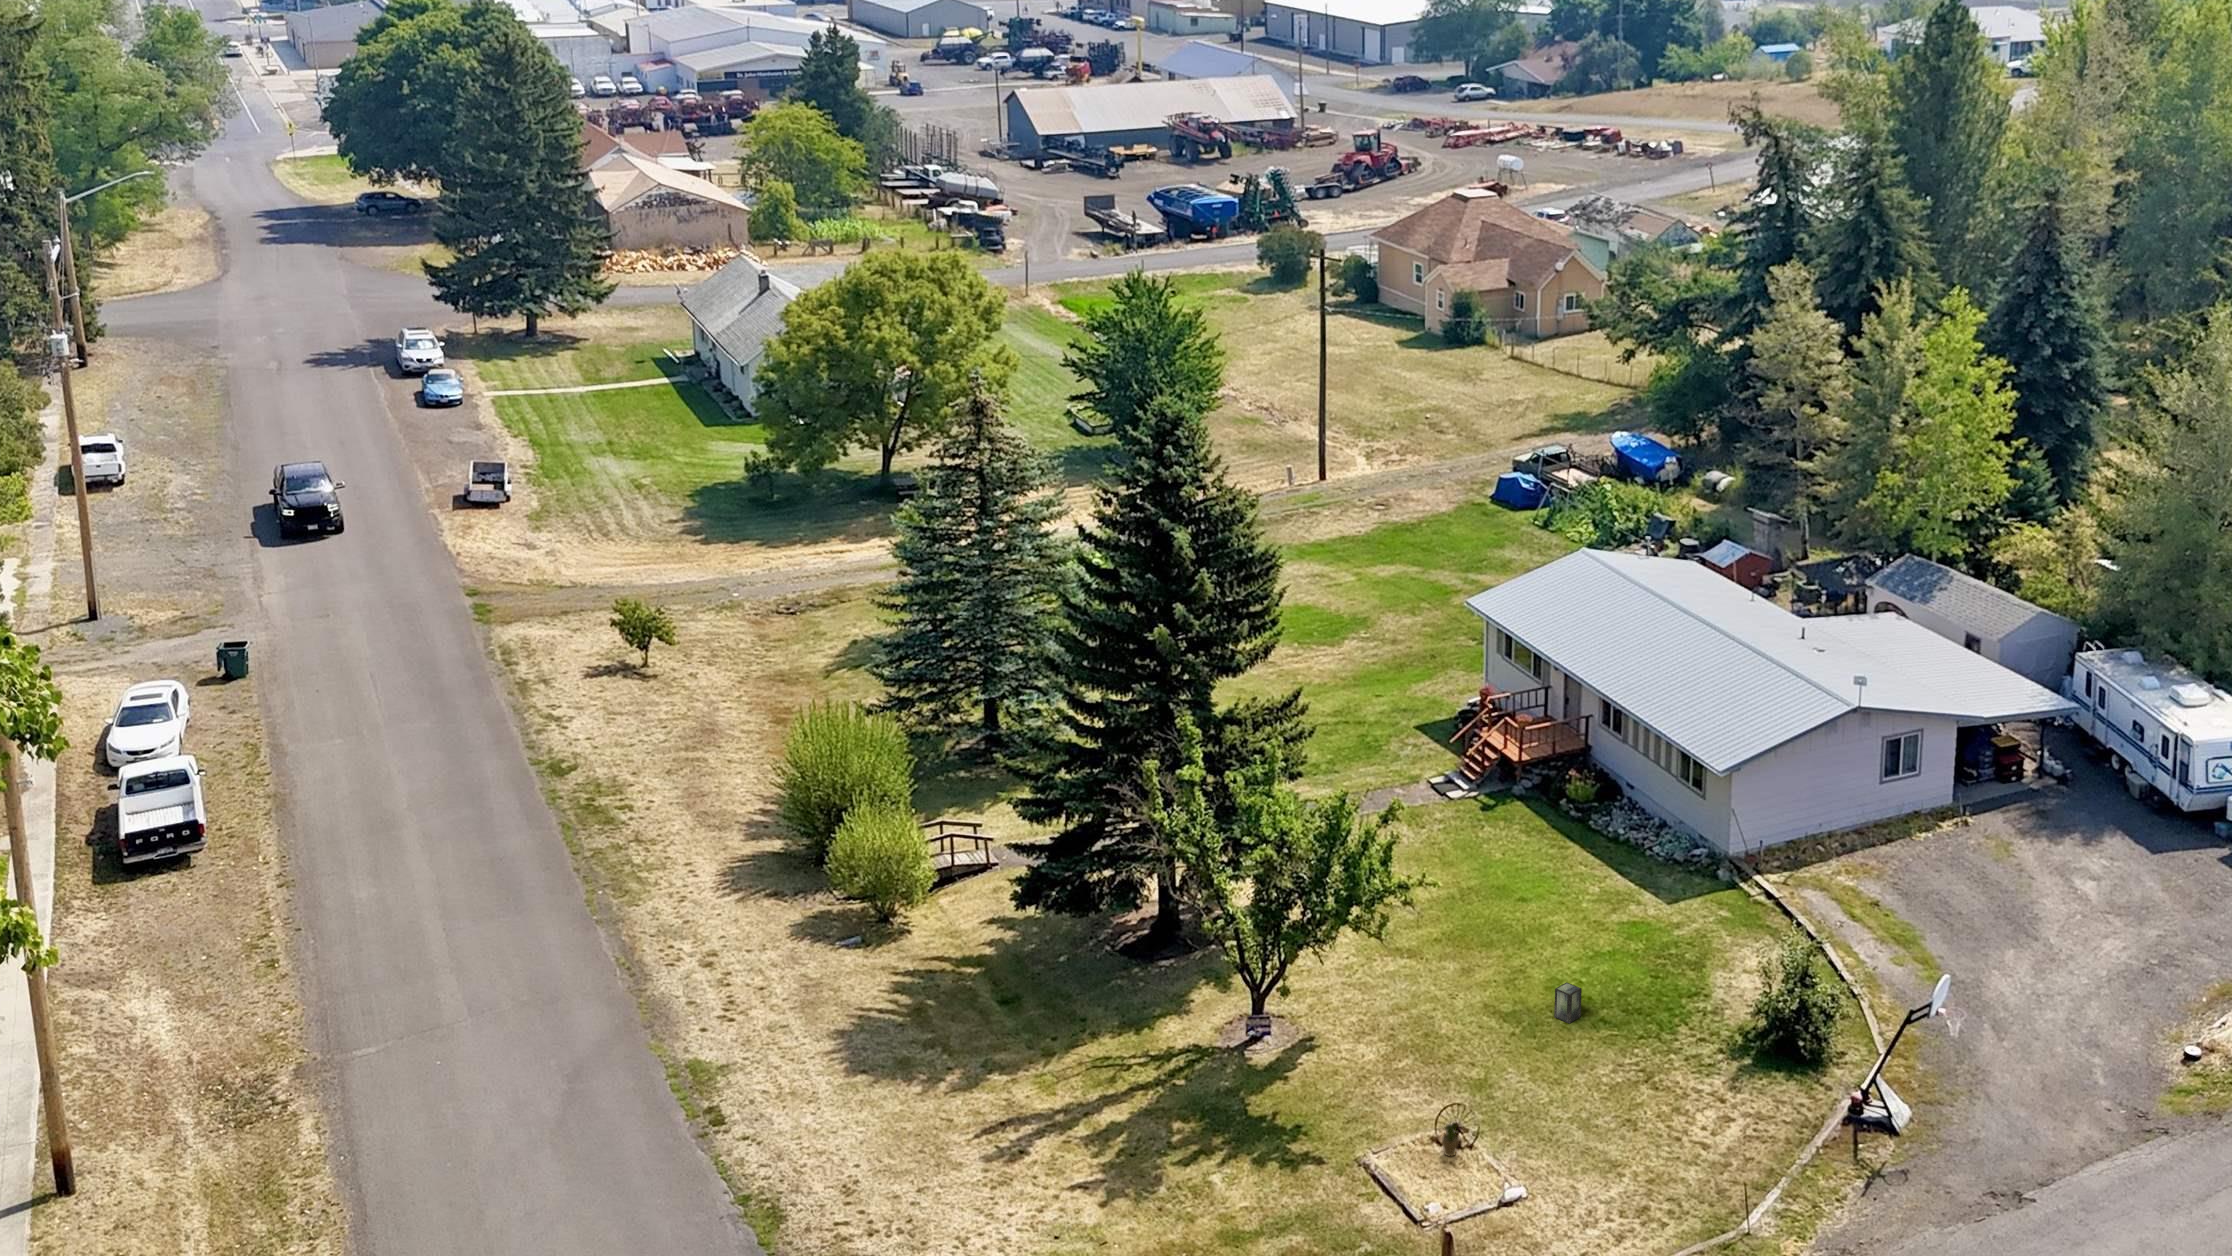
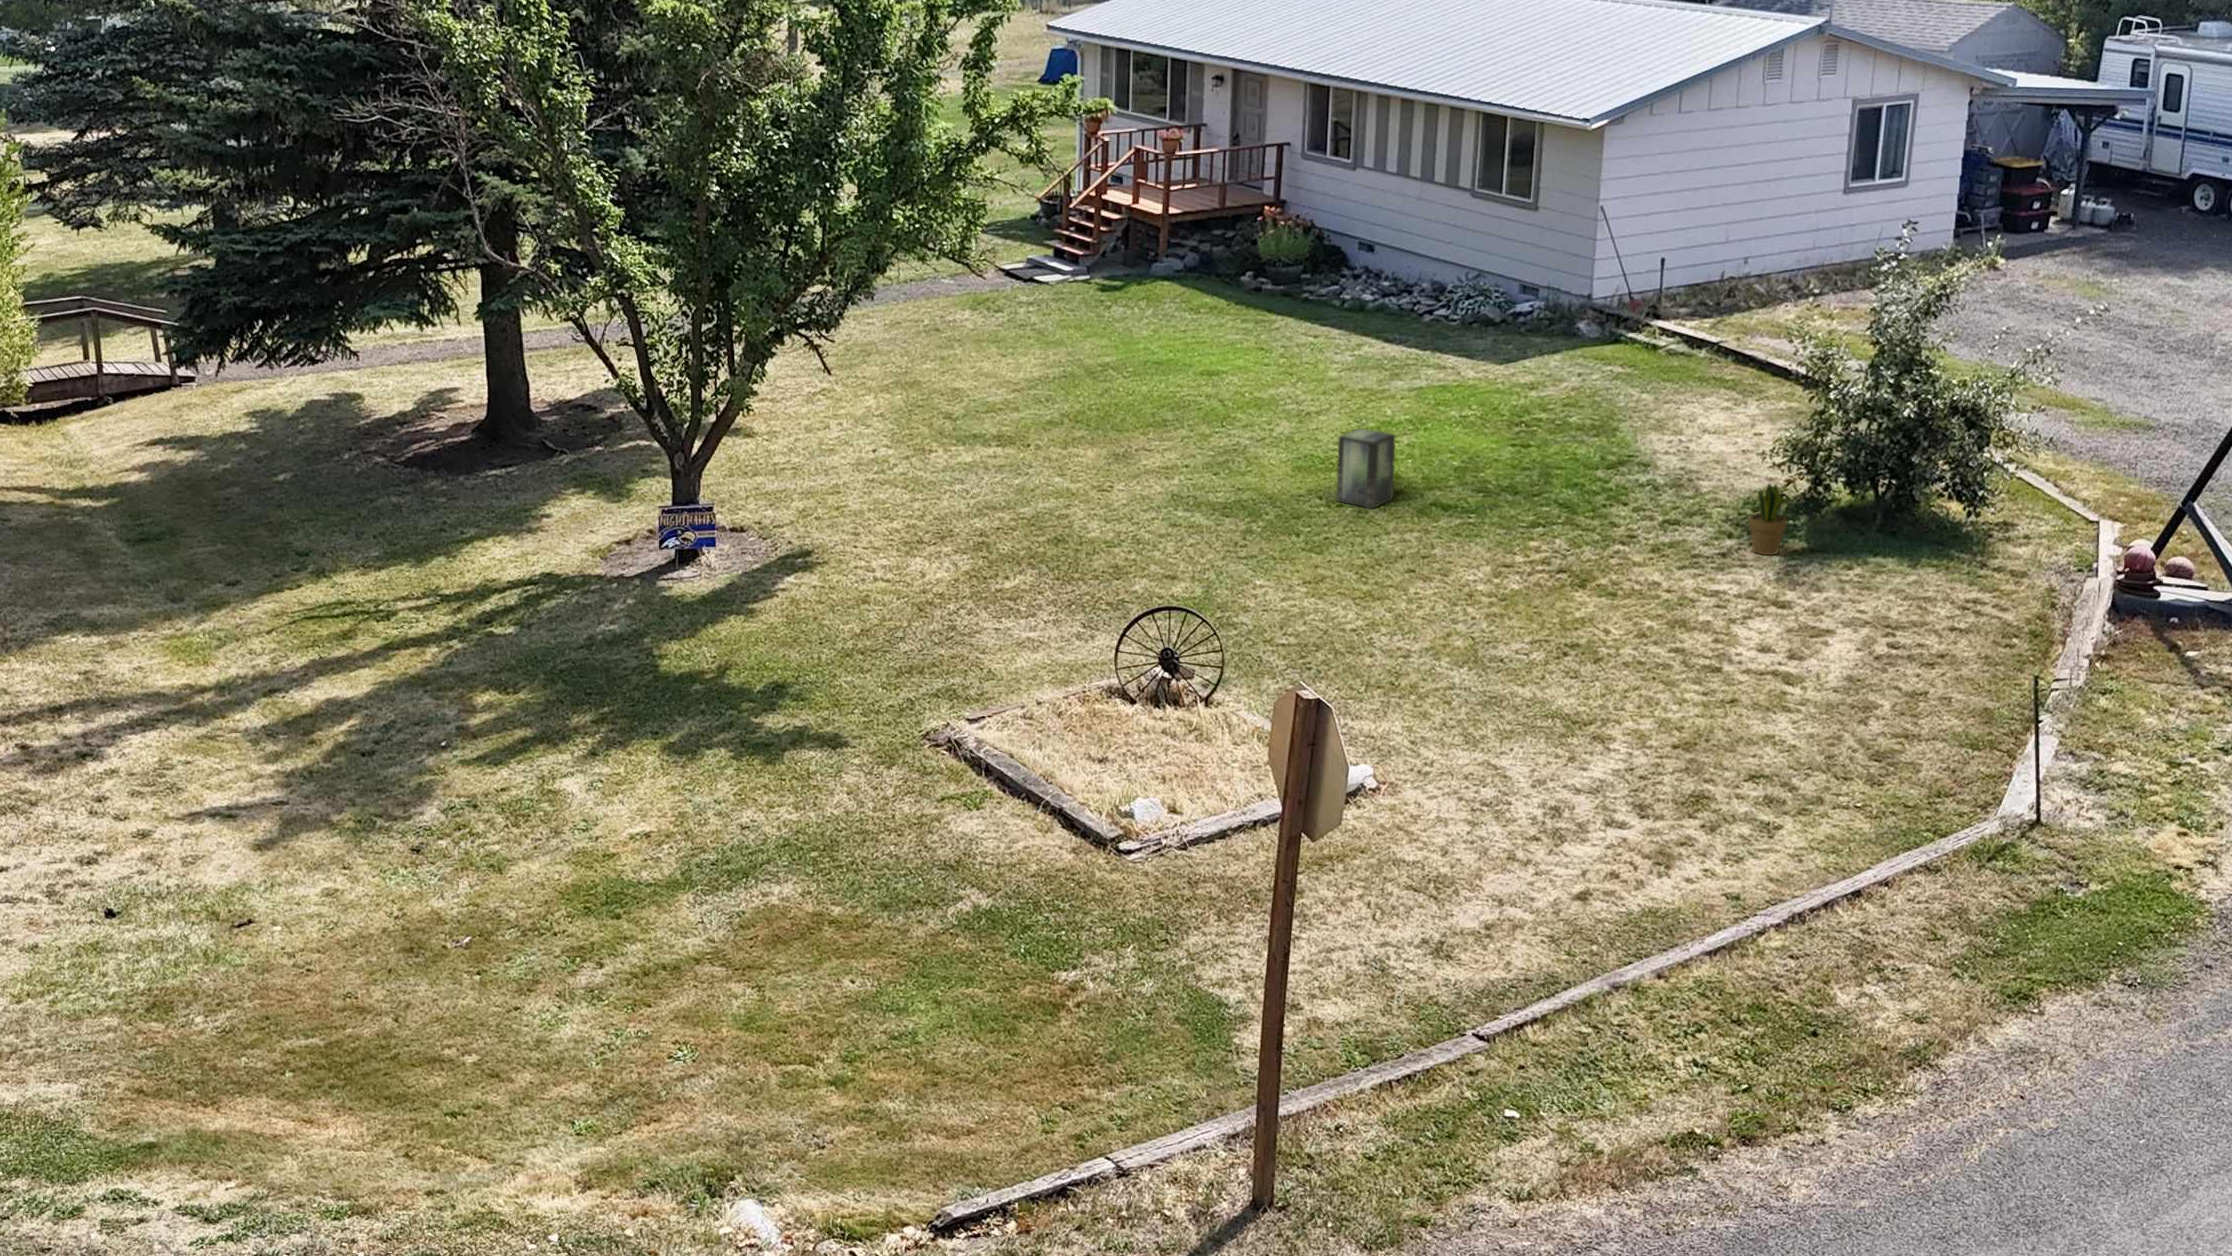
potted plant: present [1442,1123,1459,1157] -> present [1749,484,1787,555]

